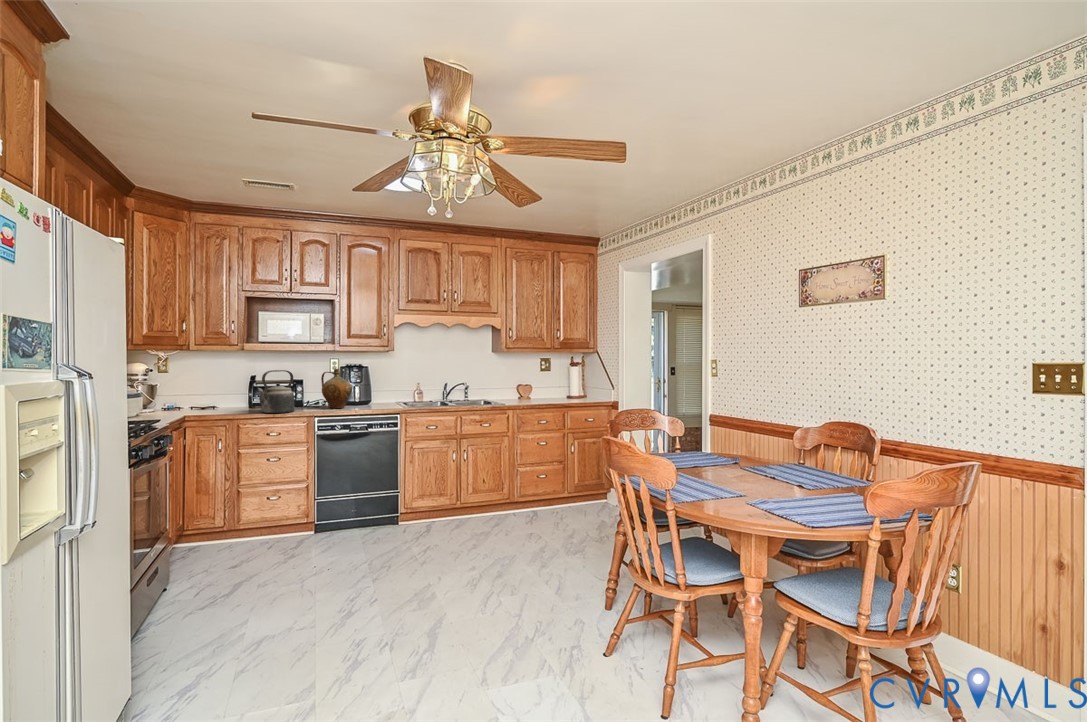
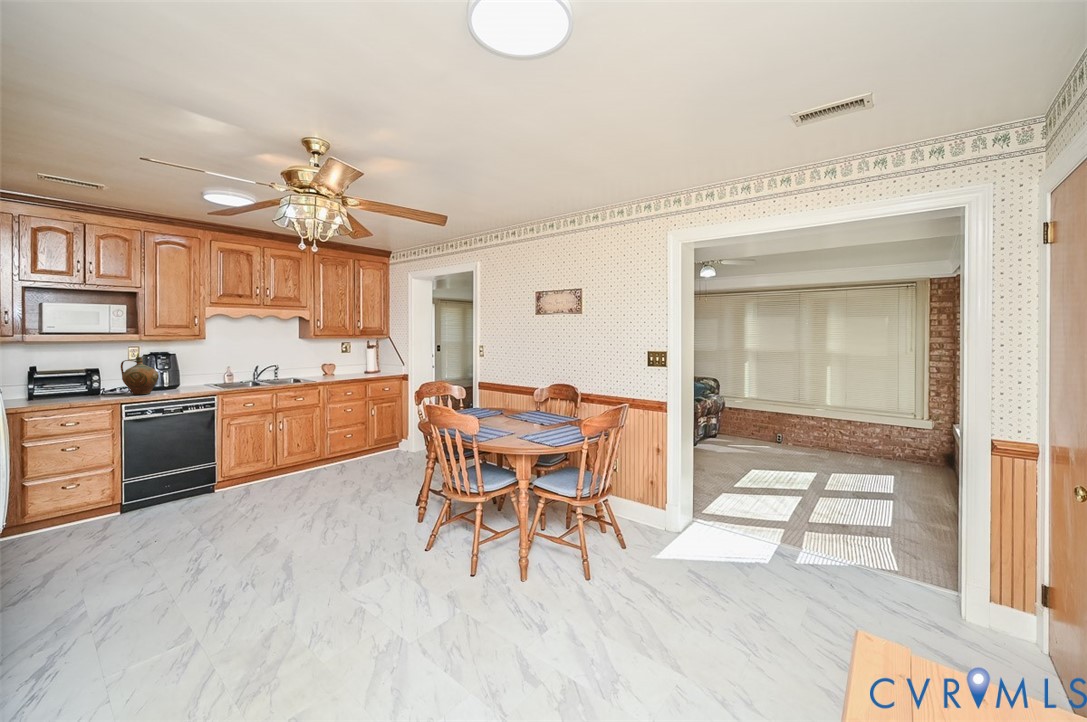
kettle: present [257,370,295,413] -> none [42,360,91,404]

